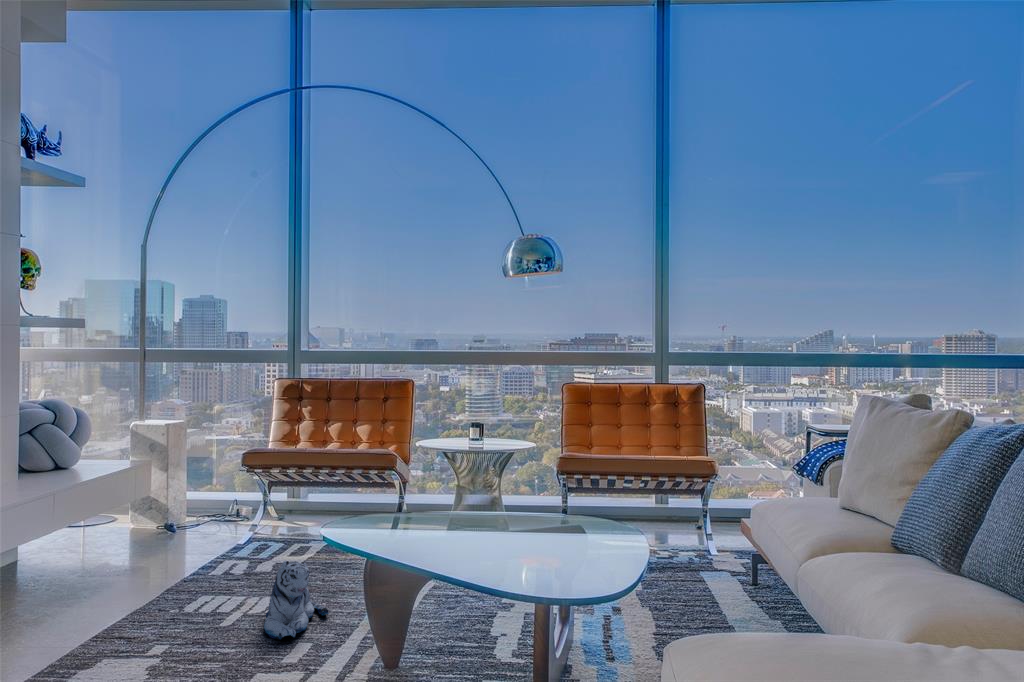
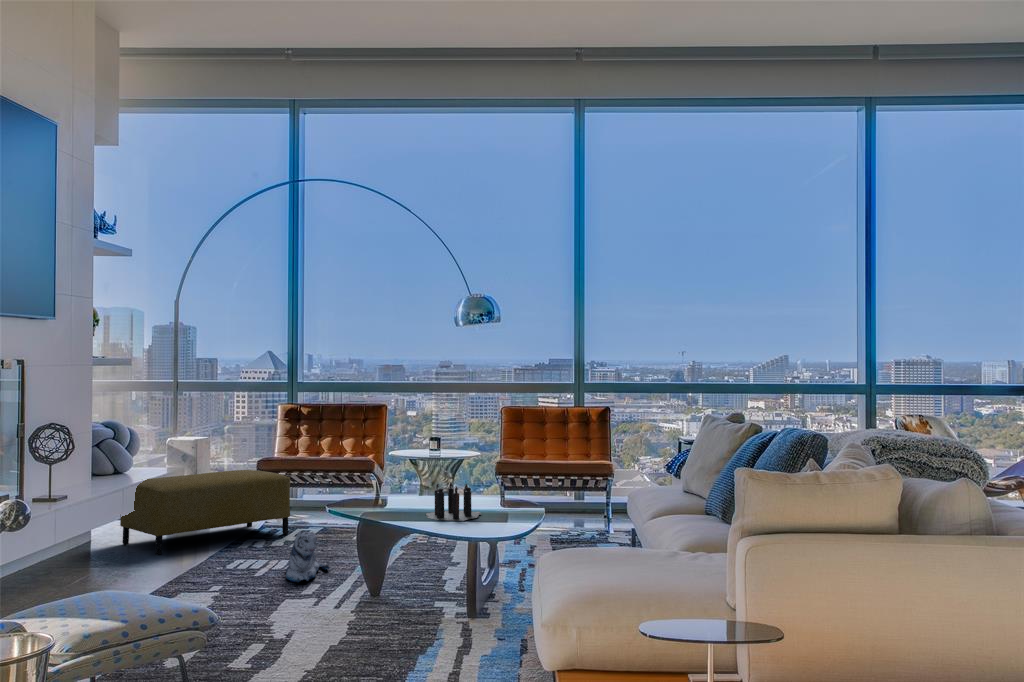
ottoman: none [54,465,284,585] -> present [120,470,290,555]
candle: none [458,493,568,555] -> present [426,482,481,521]

